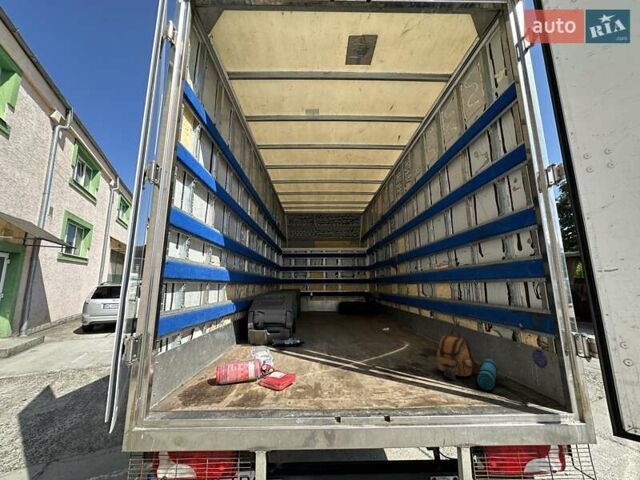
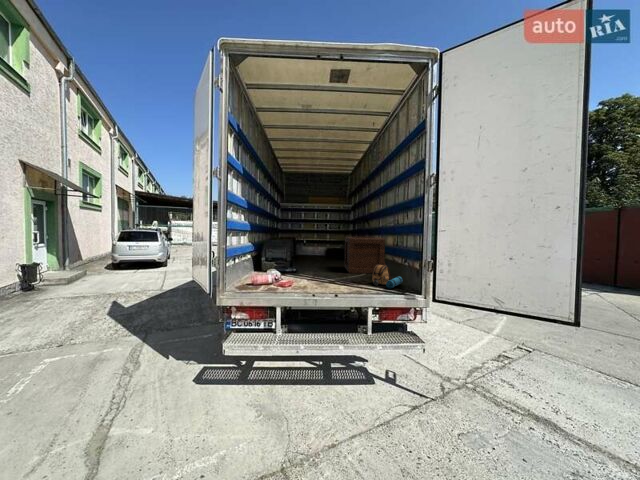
wooden crate: none [370,287,438,345] -> present [345,237,385,273]

